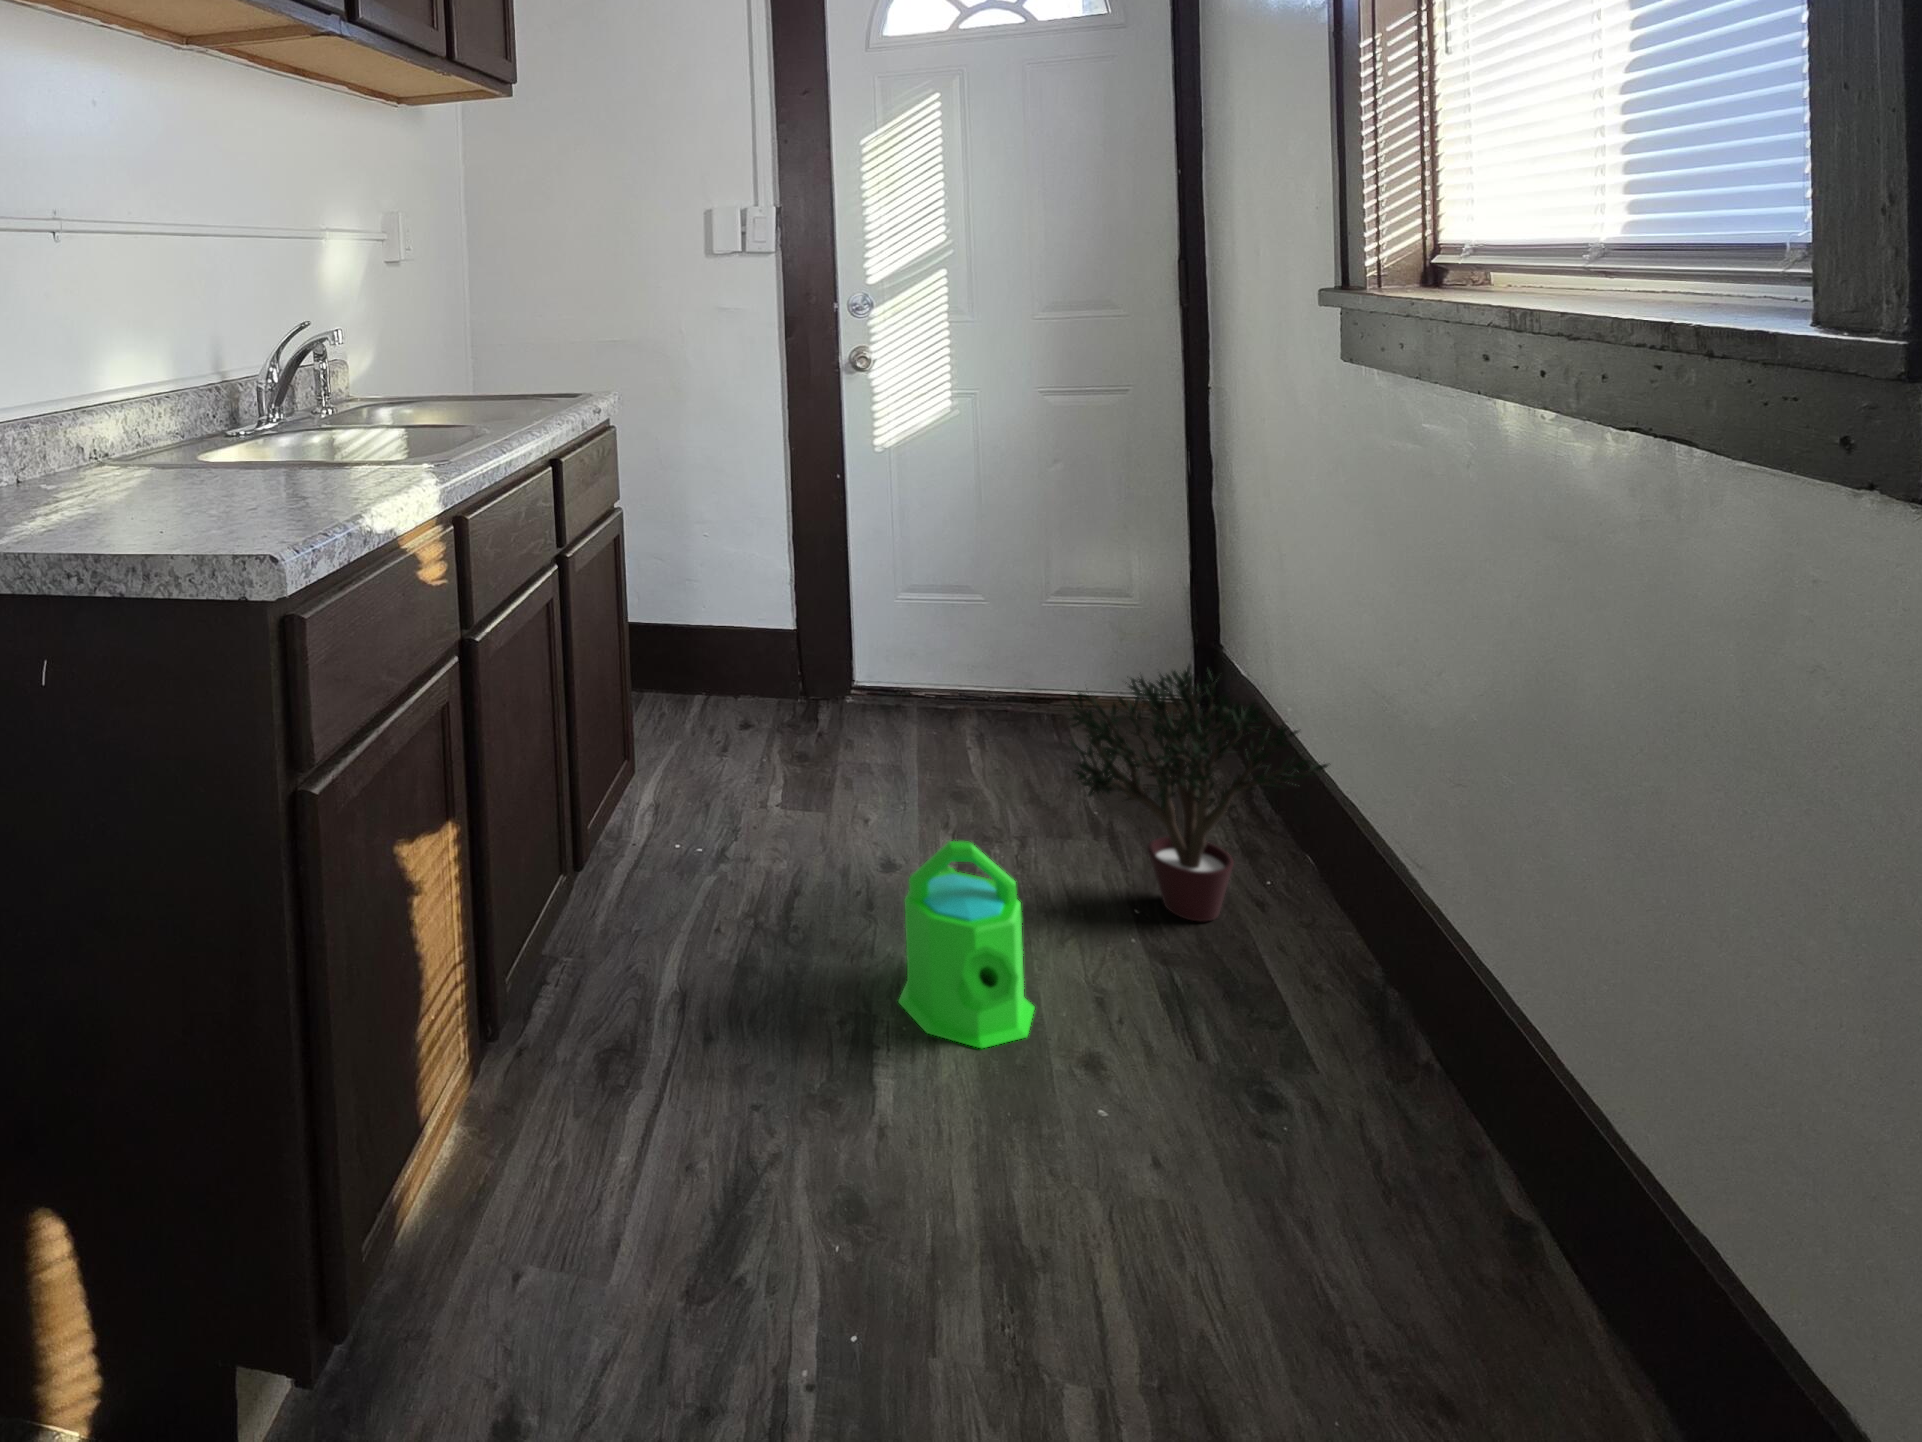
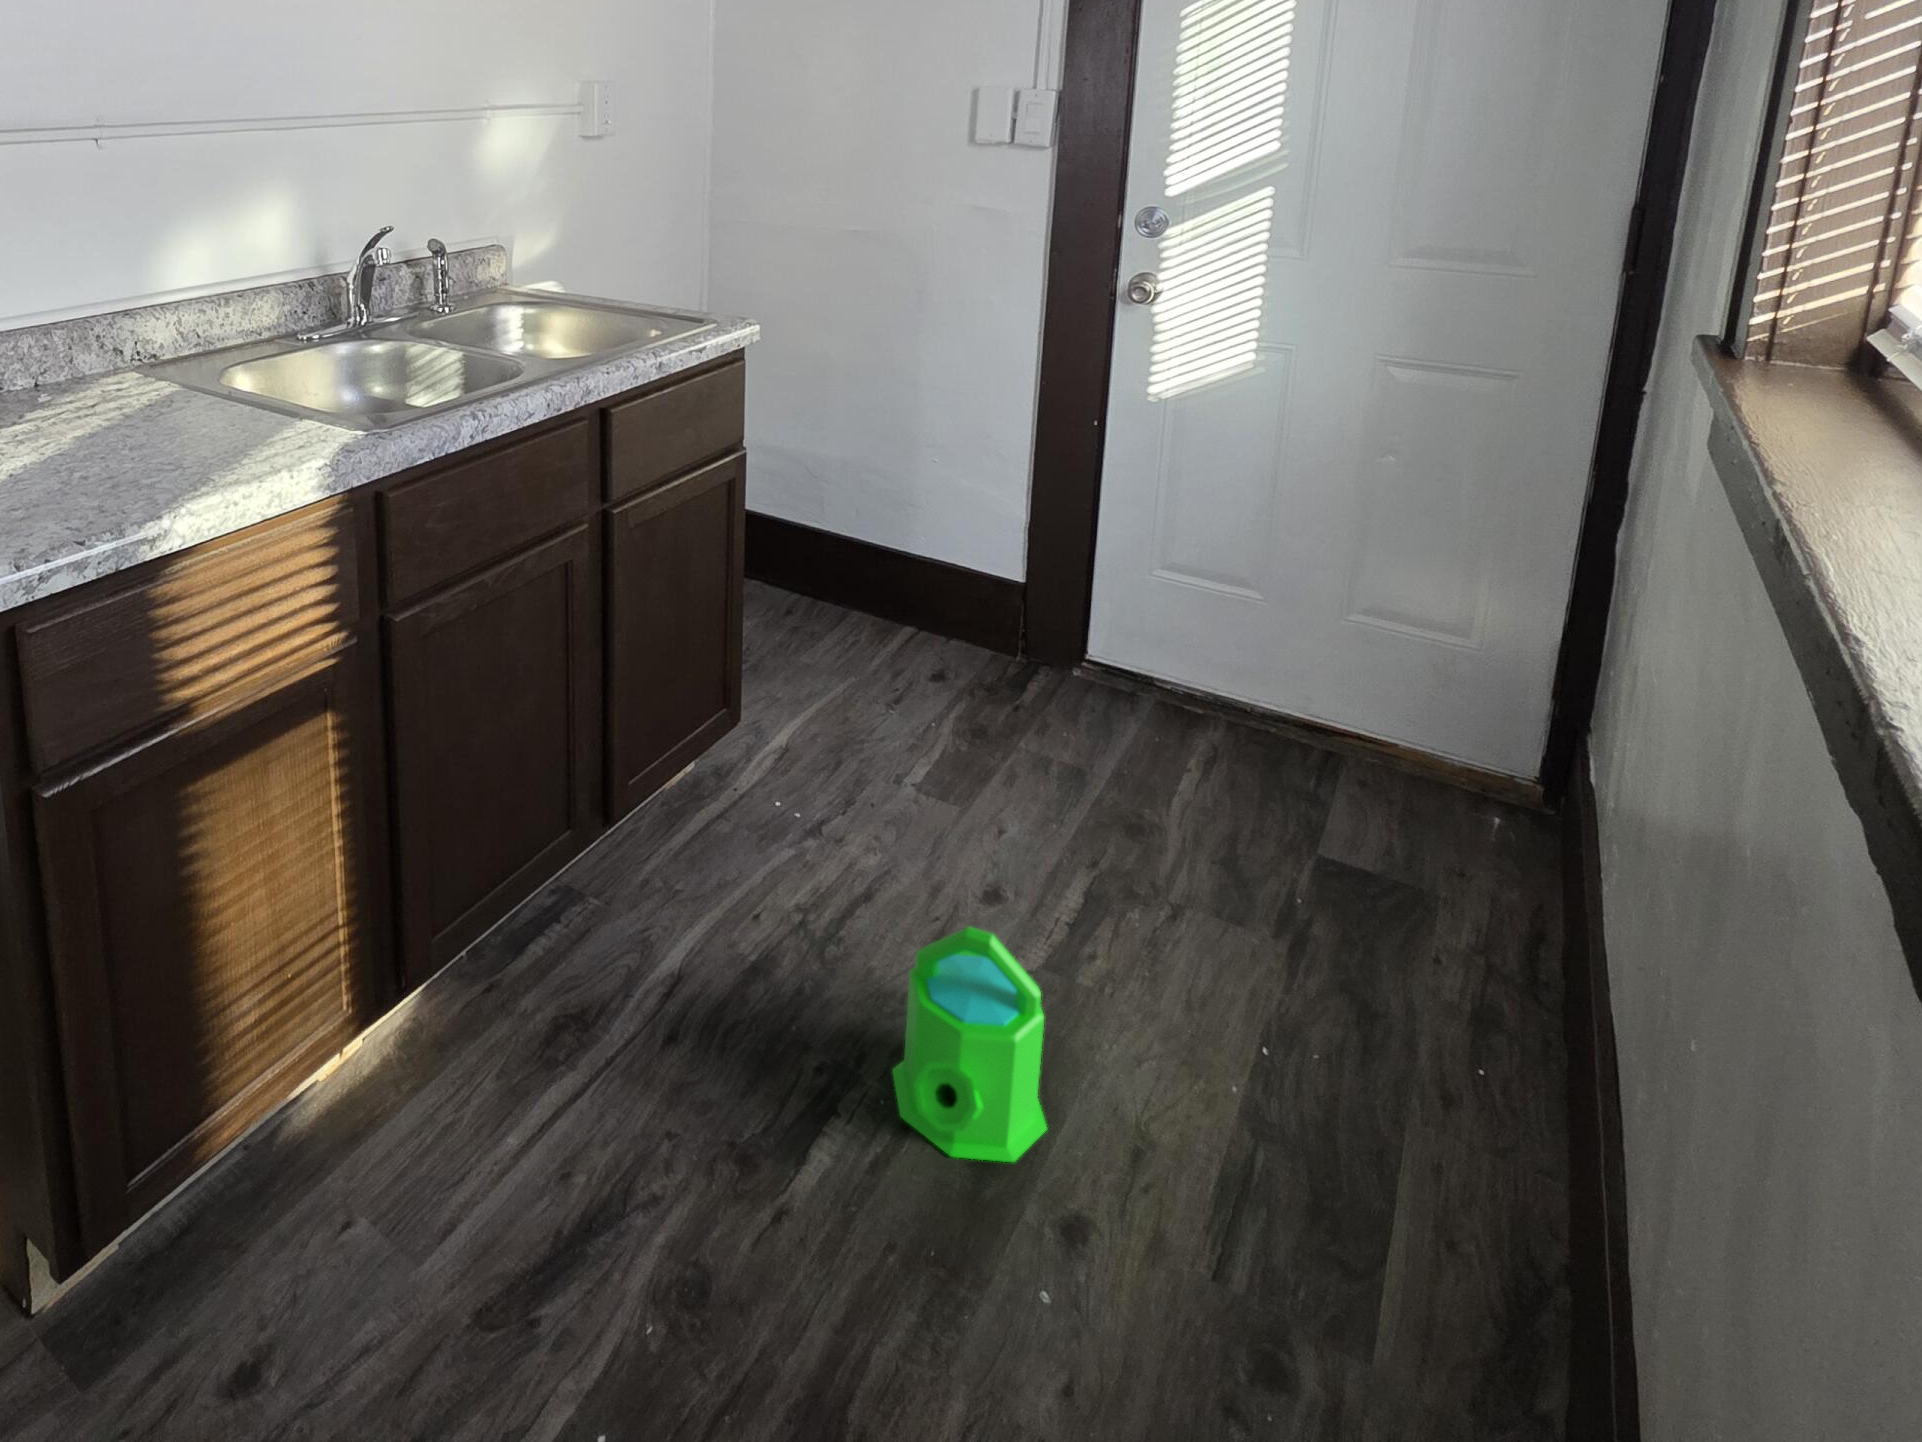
potted plant: present [1068,666,1328,921] -> none [1174,770,1544,1095]

